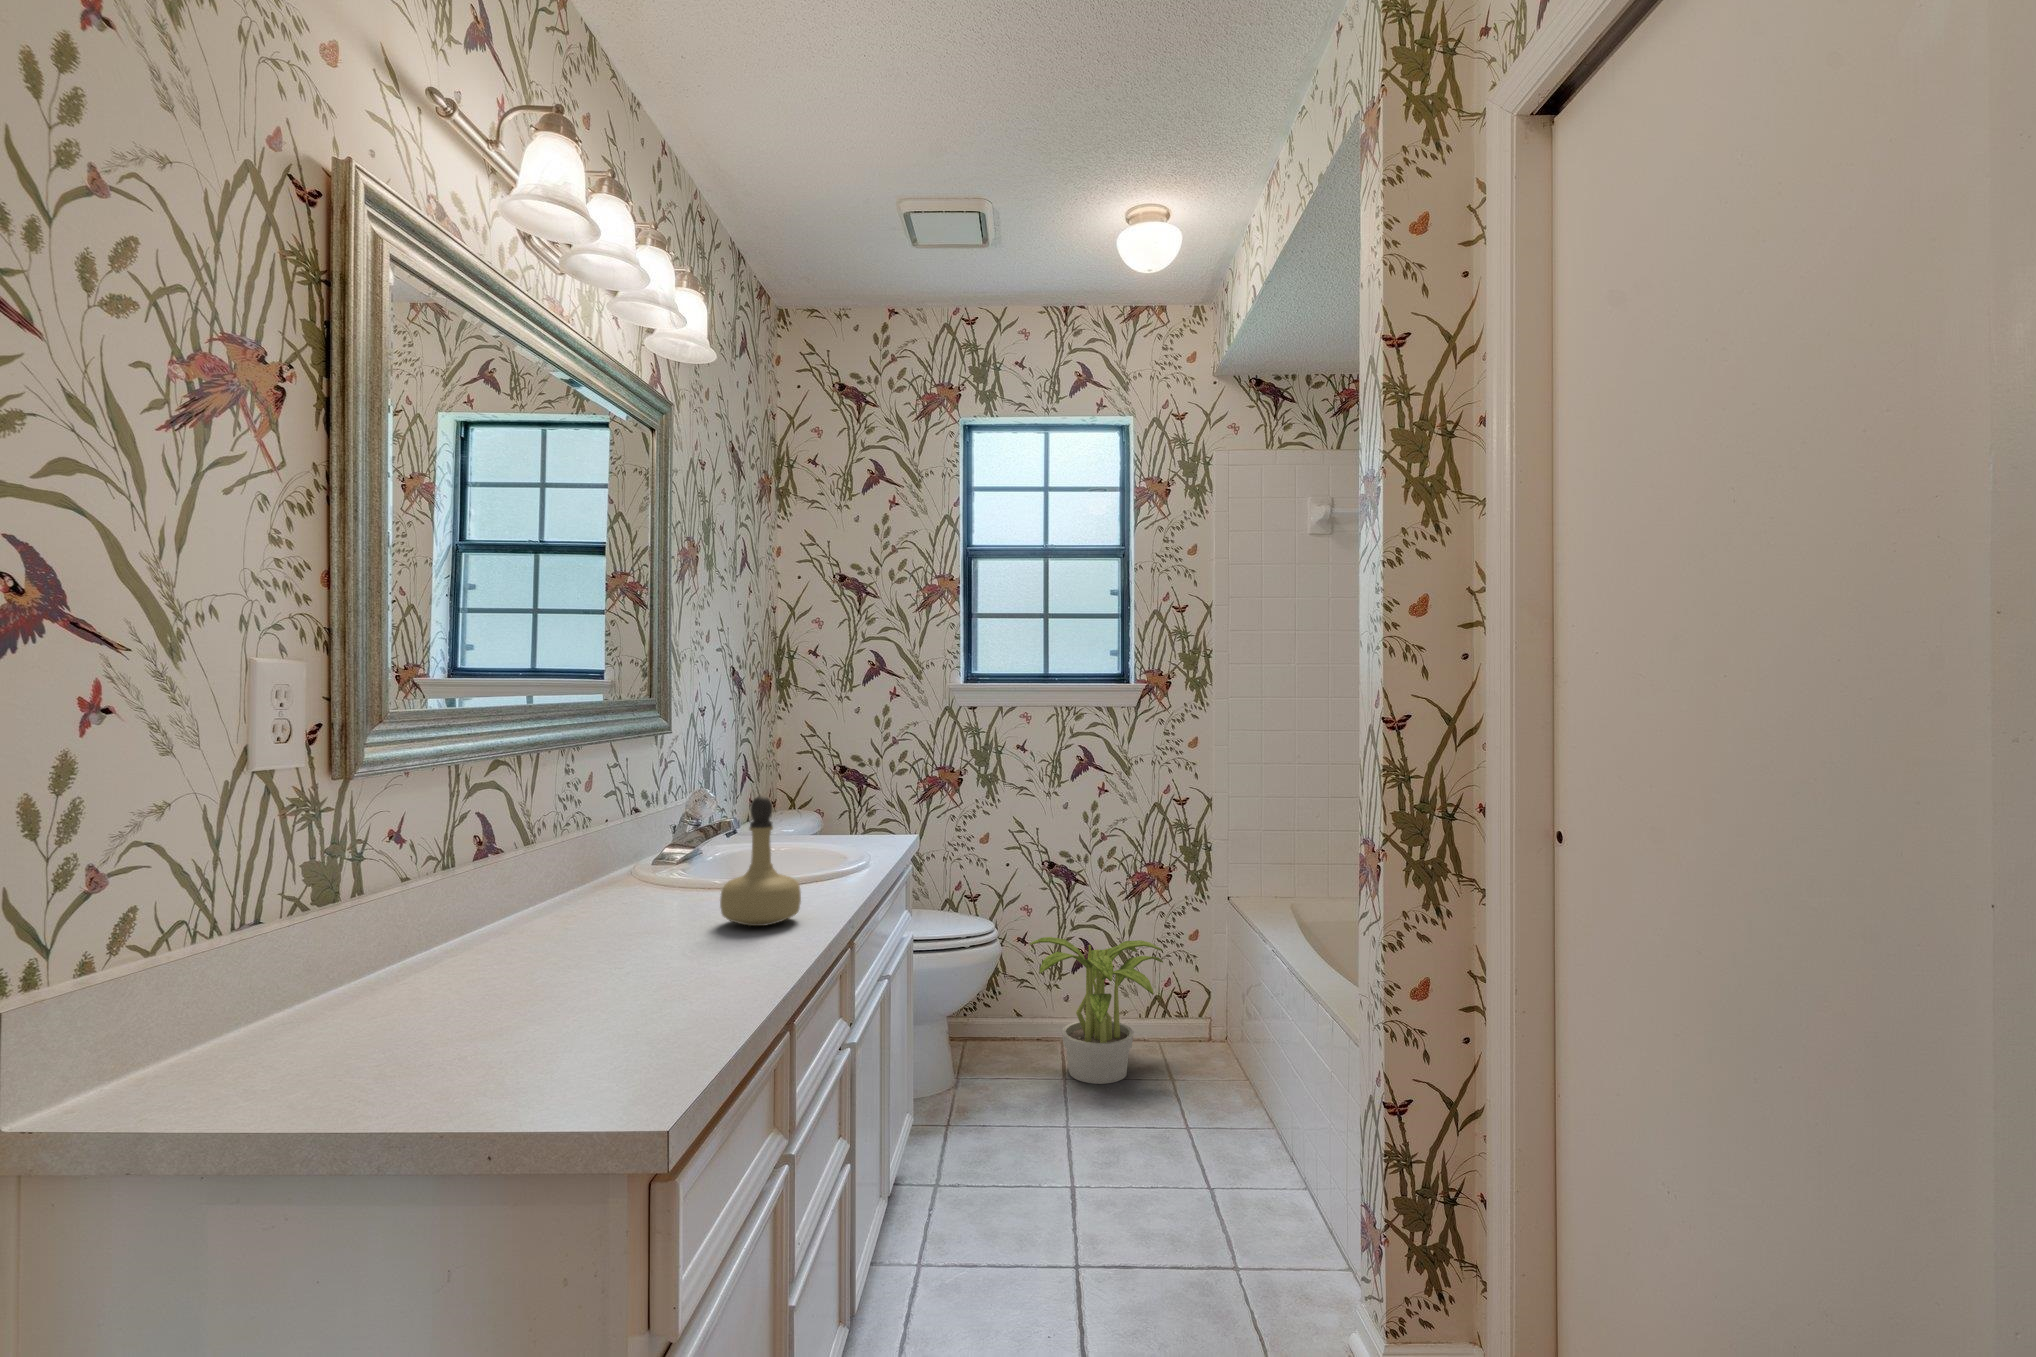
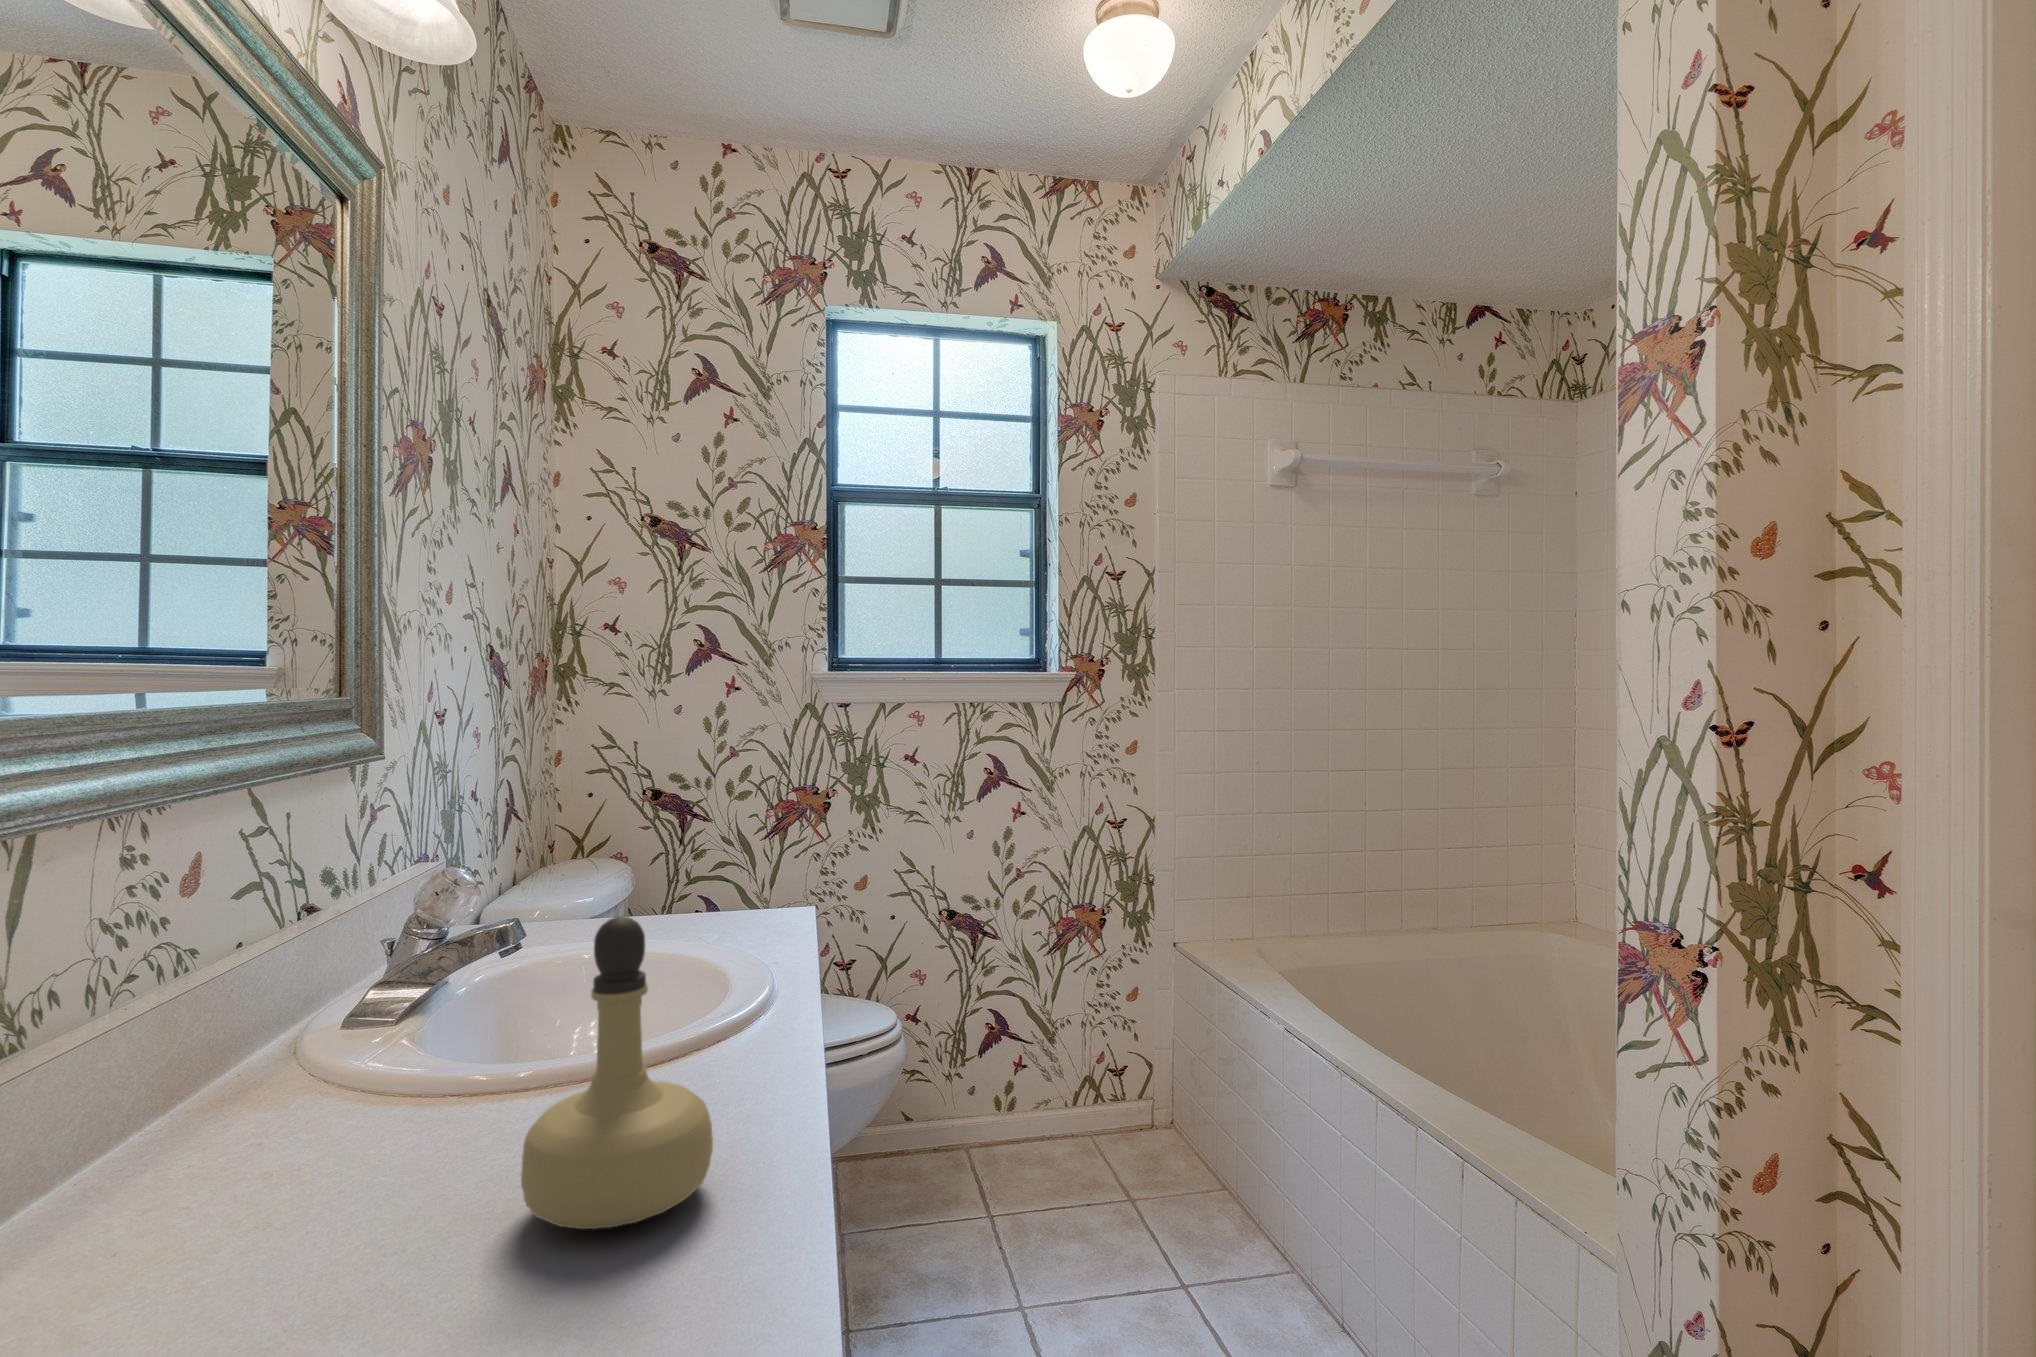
potted plant: present [1029,937,1163,1084] -> none [935,1015,1116,1220]

